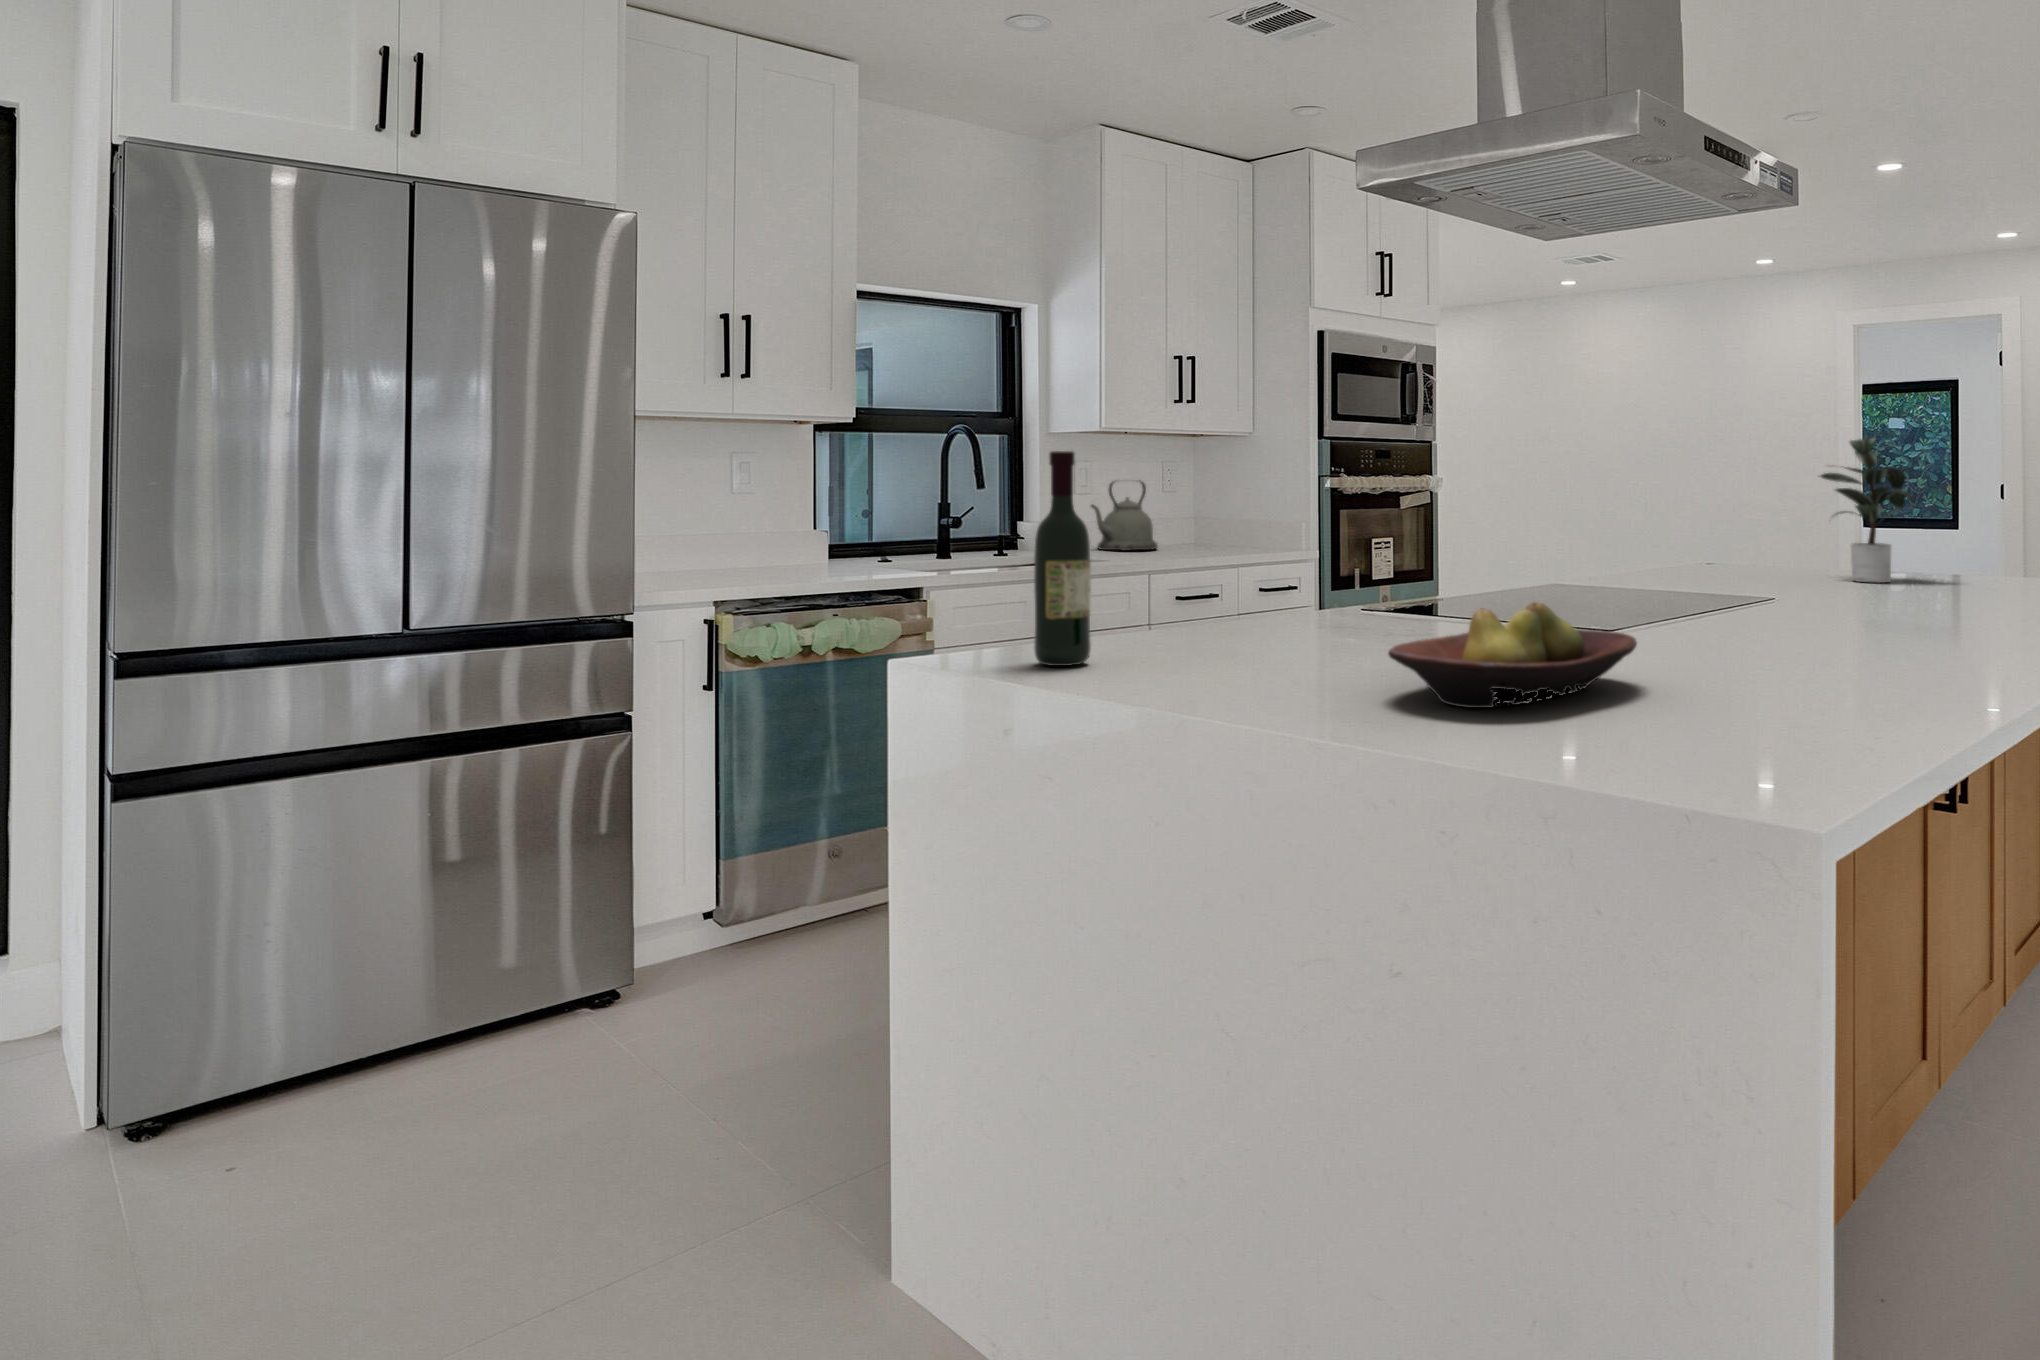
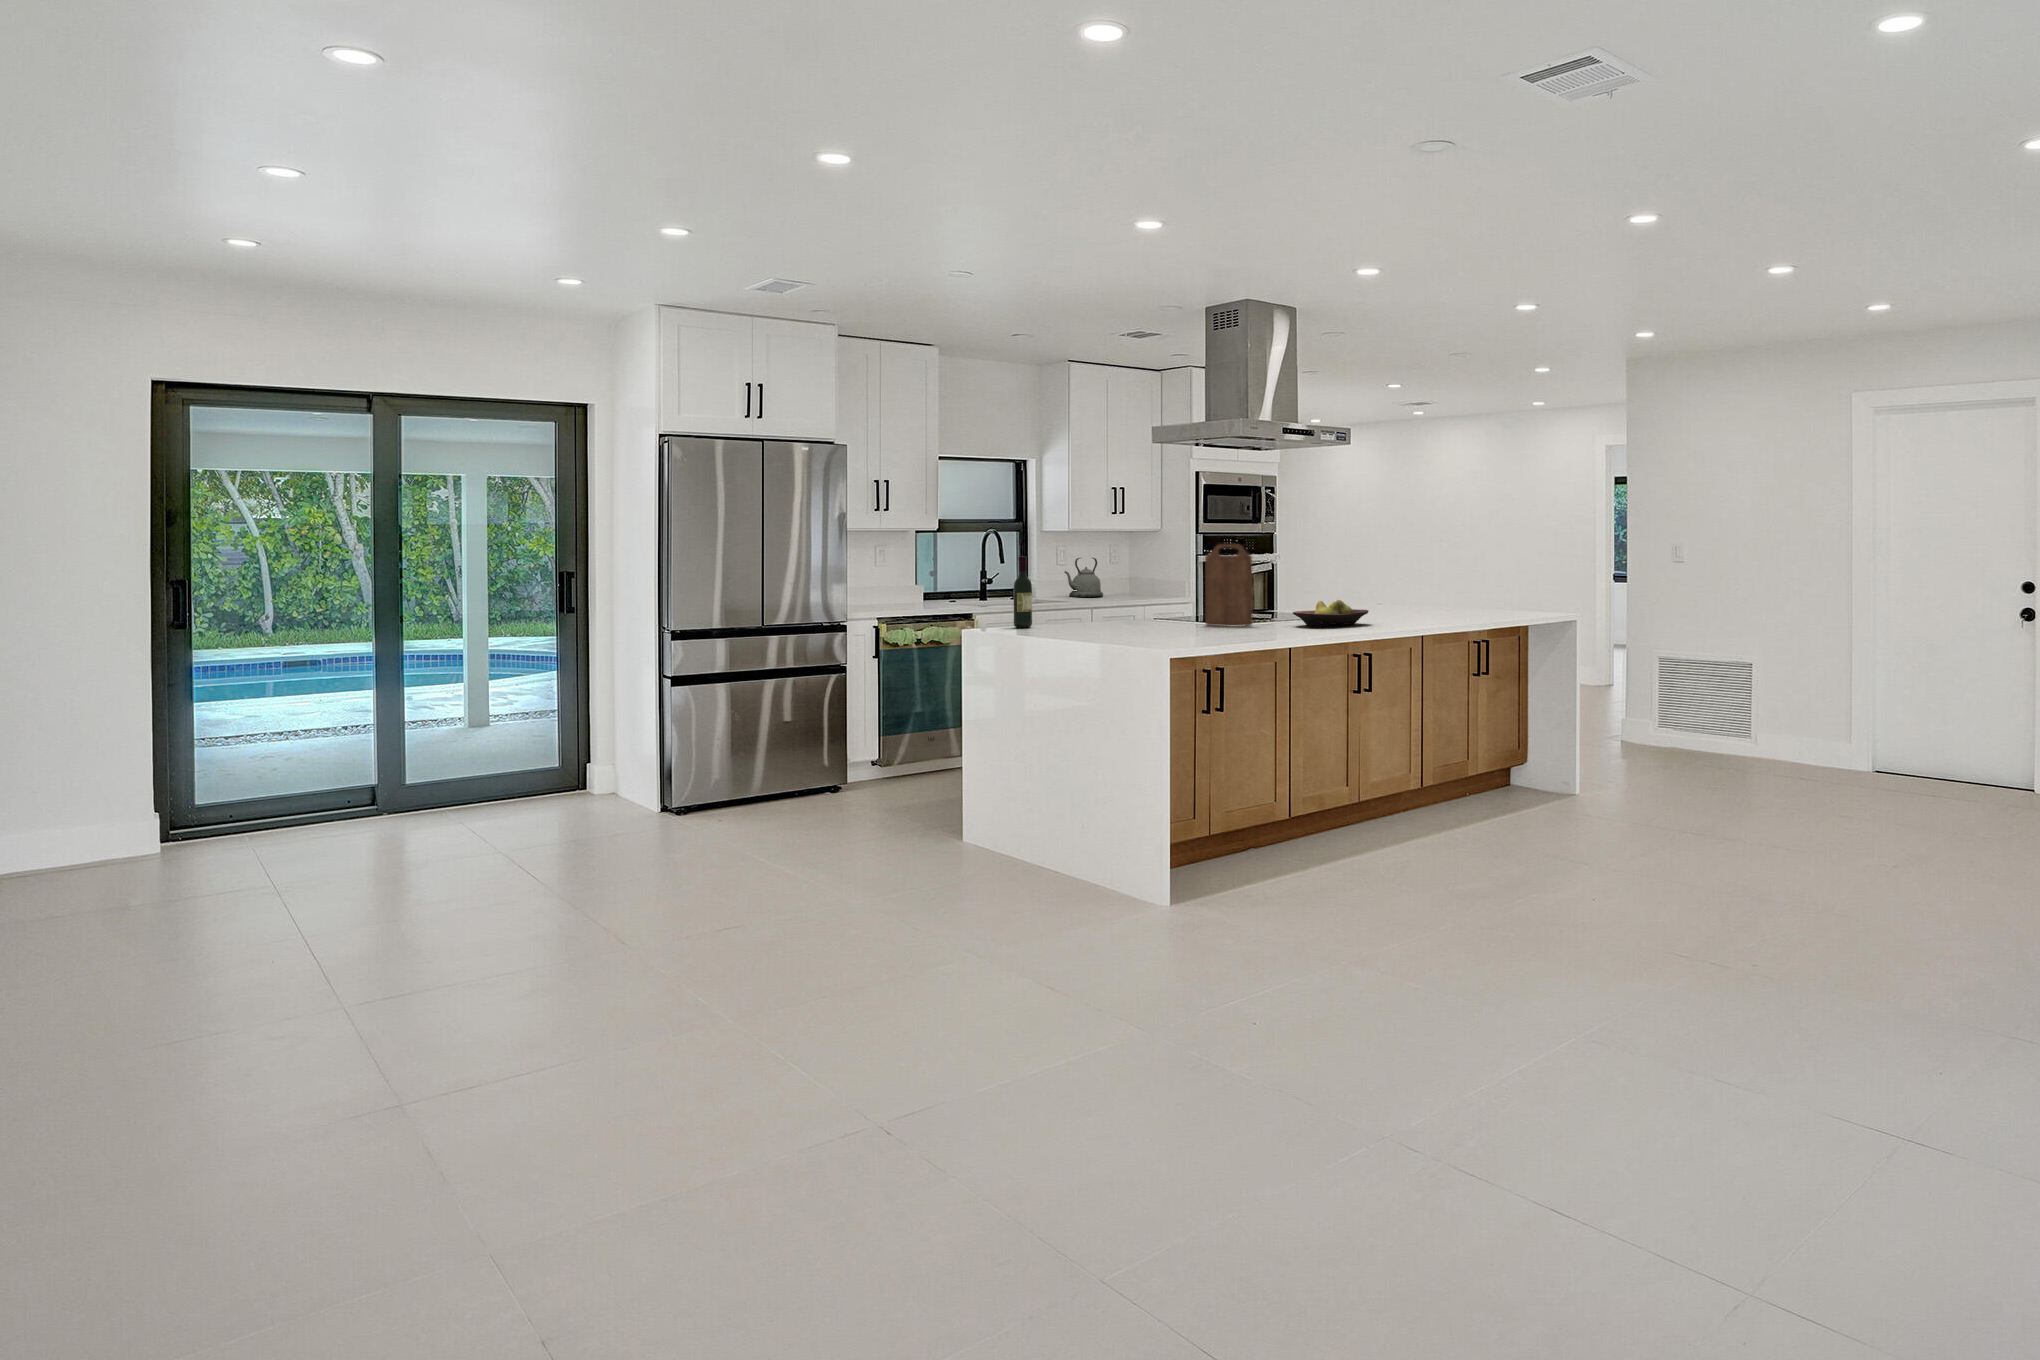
cutting board: none [1575,420,1716,652] -> present [1205,544,1252,626]
potted plant: present [1819,438,1914,583] -> none [1389,541,1454,610]
fruit bowl: present [1388,602,1637,708] -> present [1293,600,1369,627]

